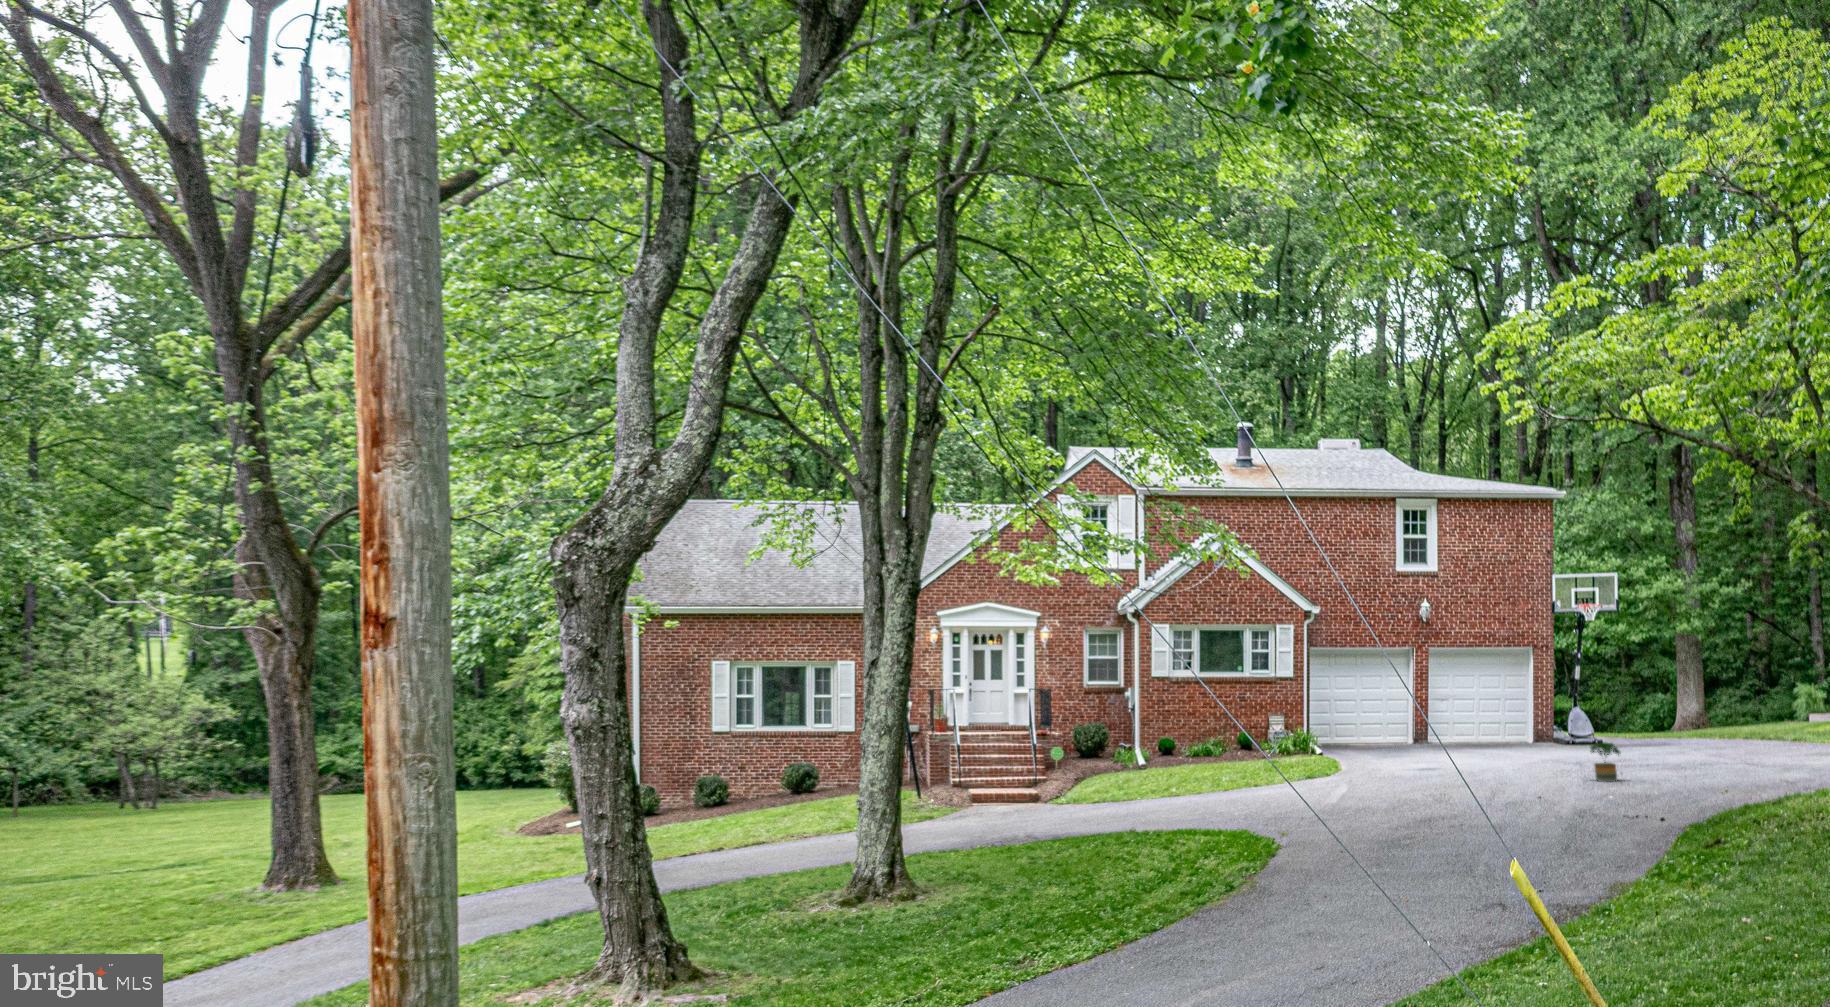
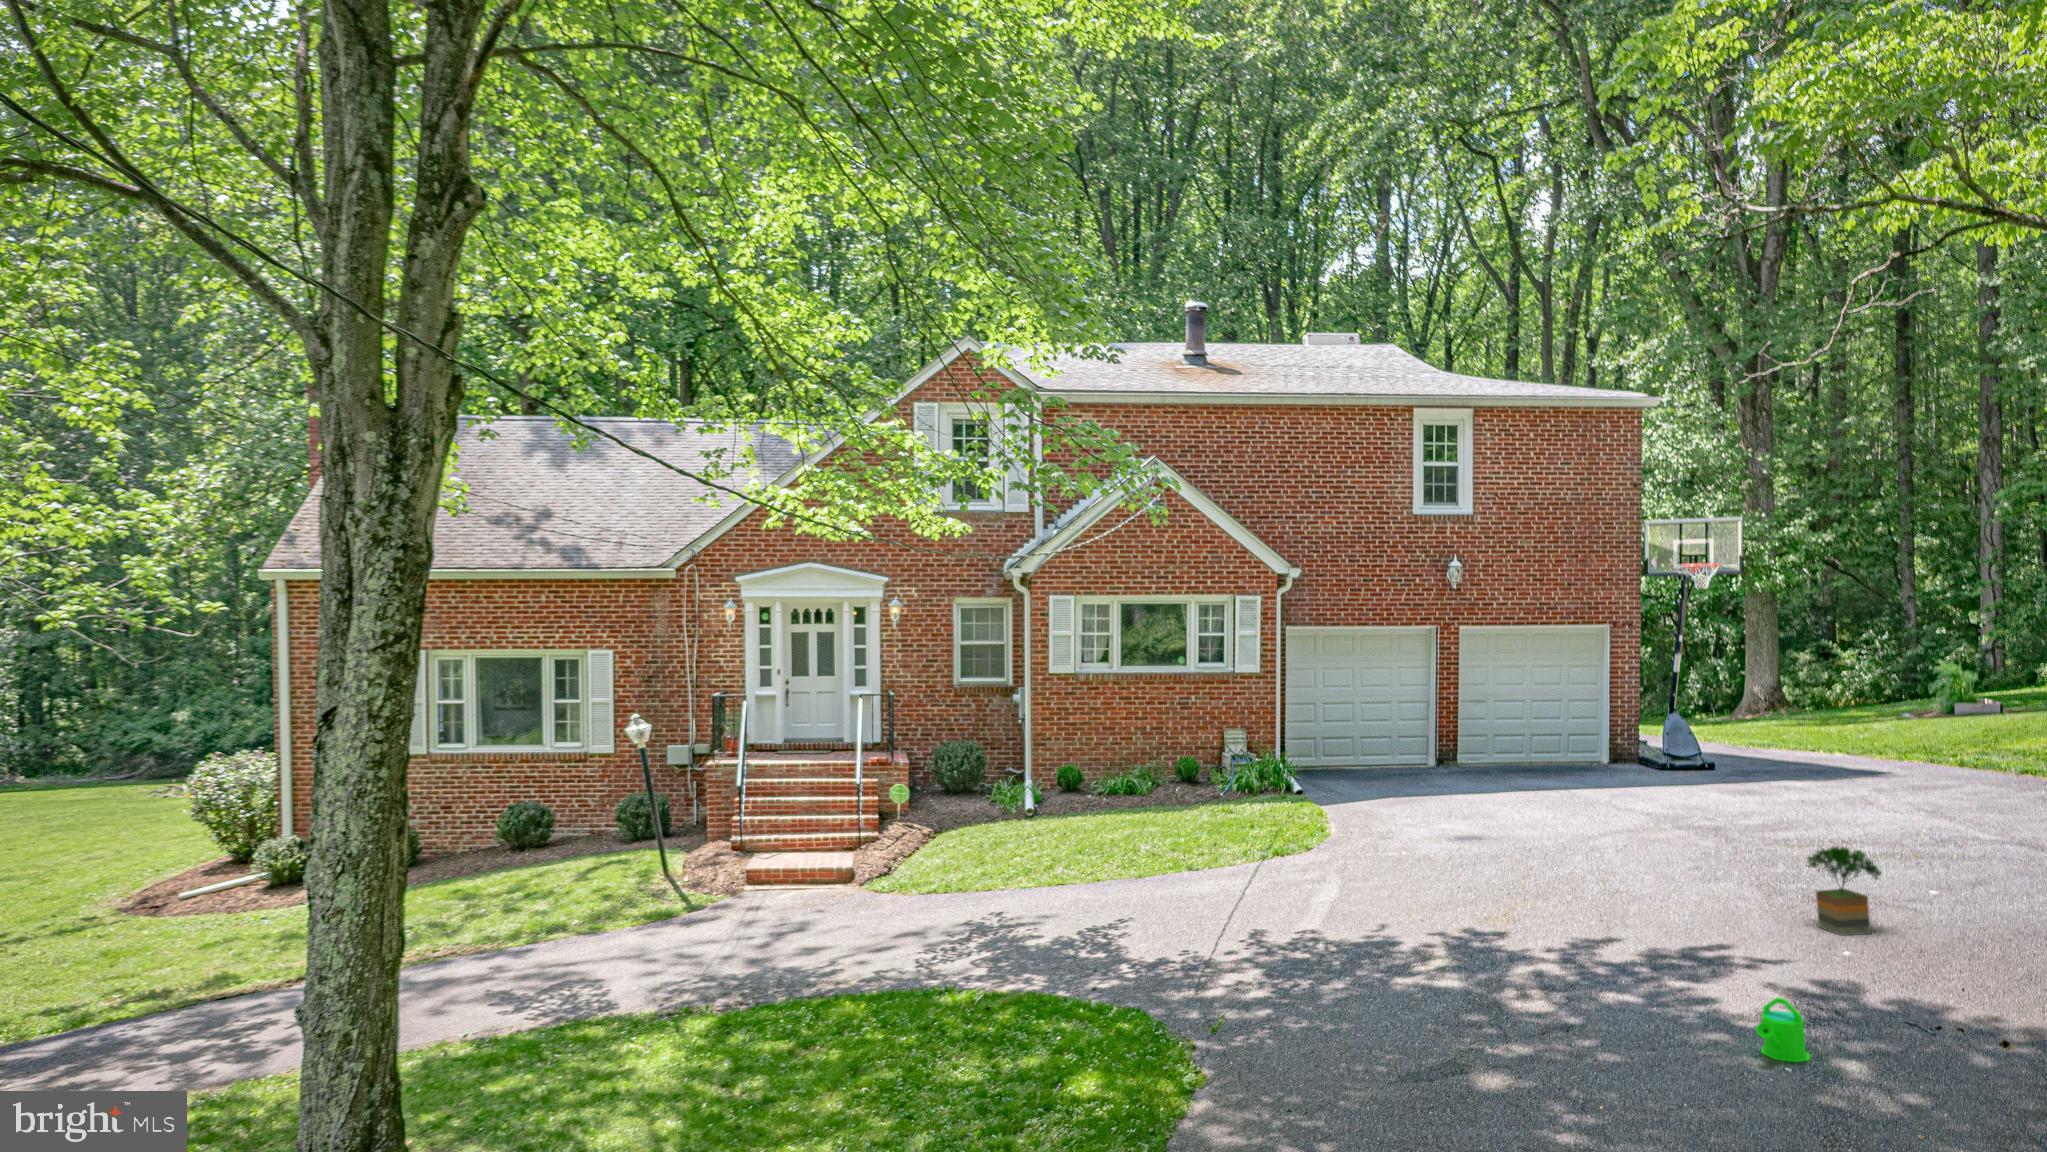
watering can: none [1538,779,1561,802] -> present [1756,997,1810,1062]

